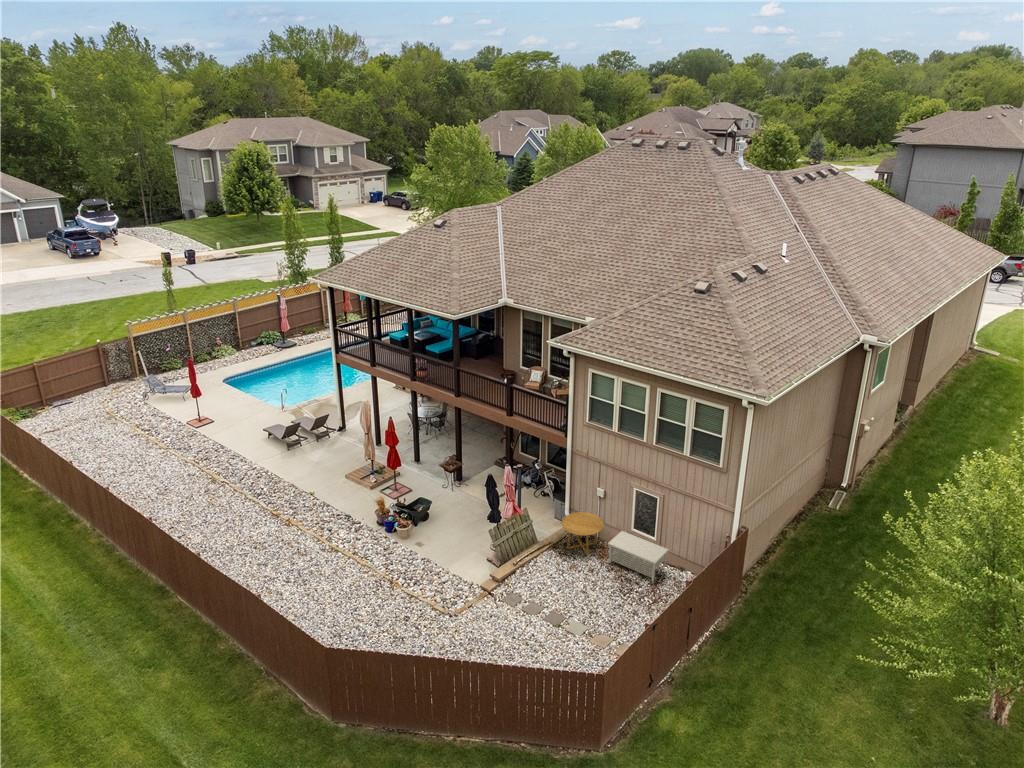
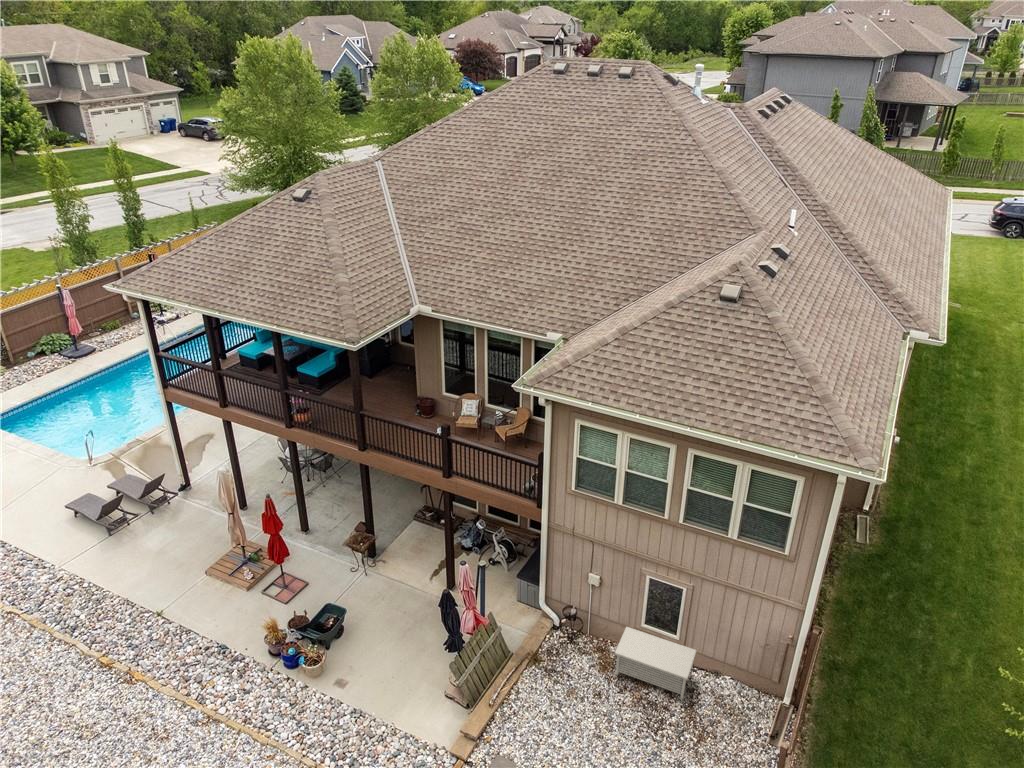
round table: present [562,512,604,555] -> none [544,603,602,667]

